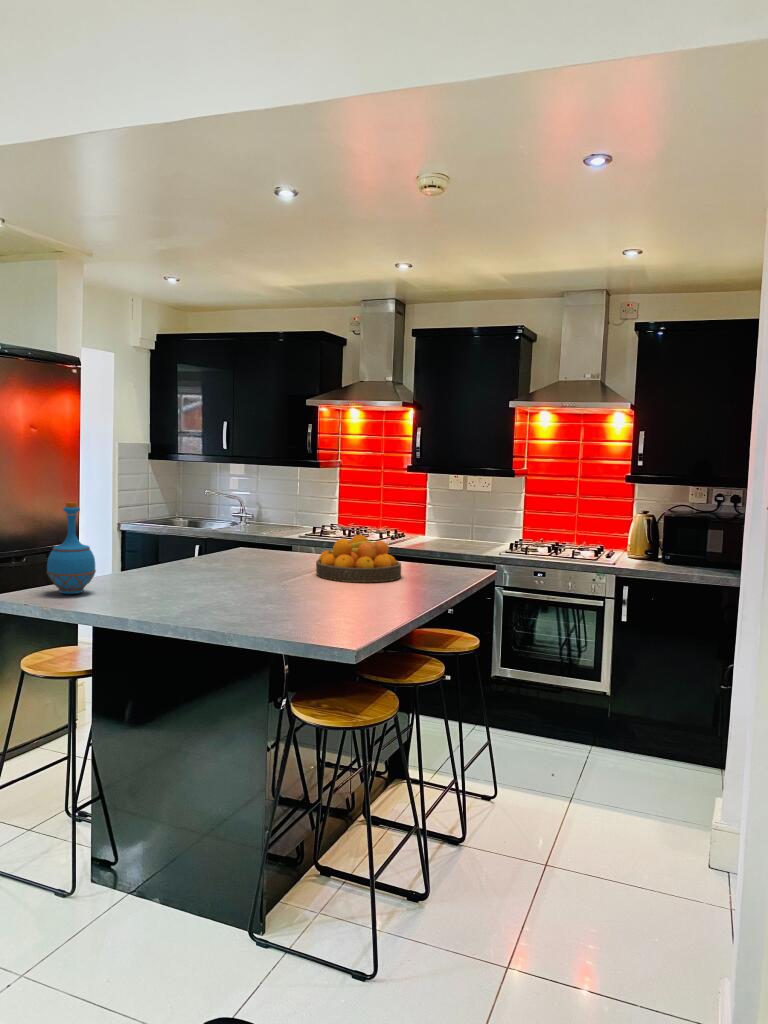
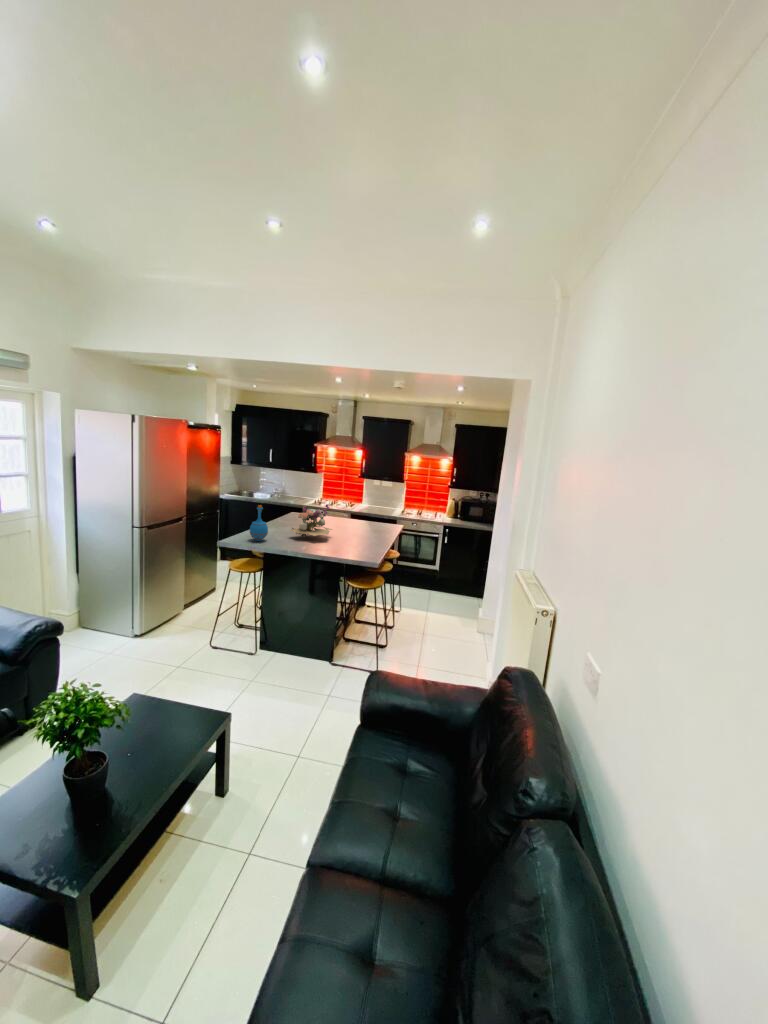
flower arrangement: none [159,501,276,589] -> present [290,504,332,537]
fruit bowl: present [316,535,401,582] -> none [340,513,373,533]

